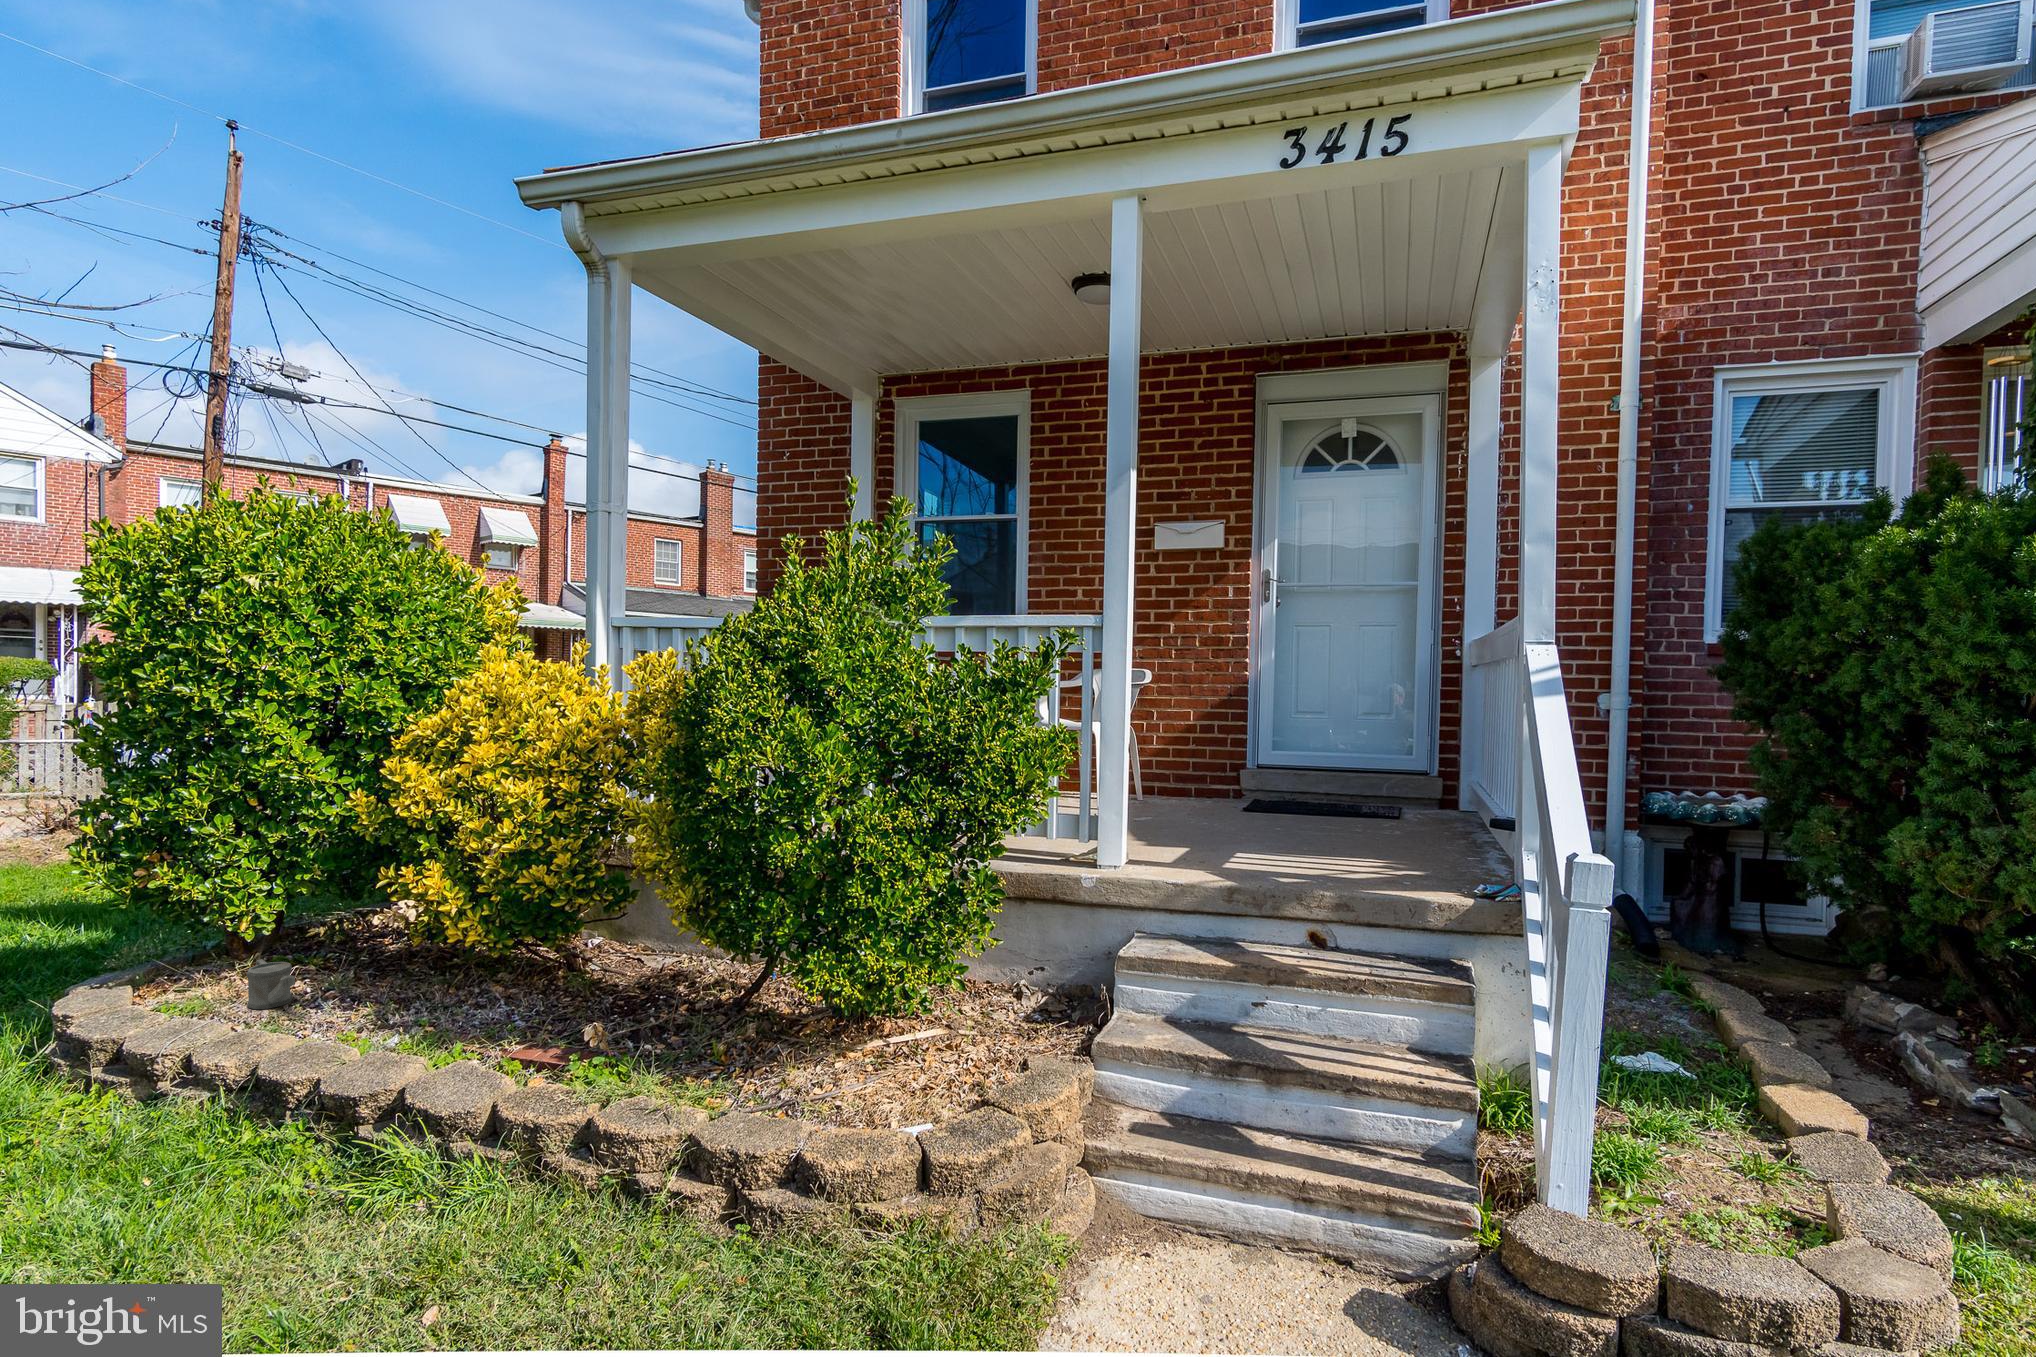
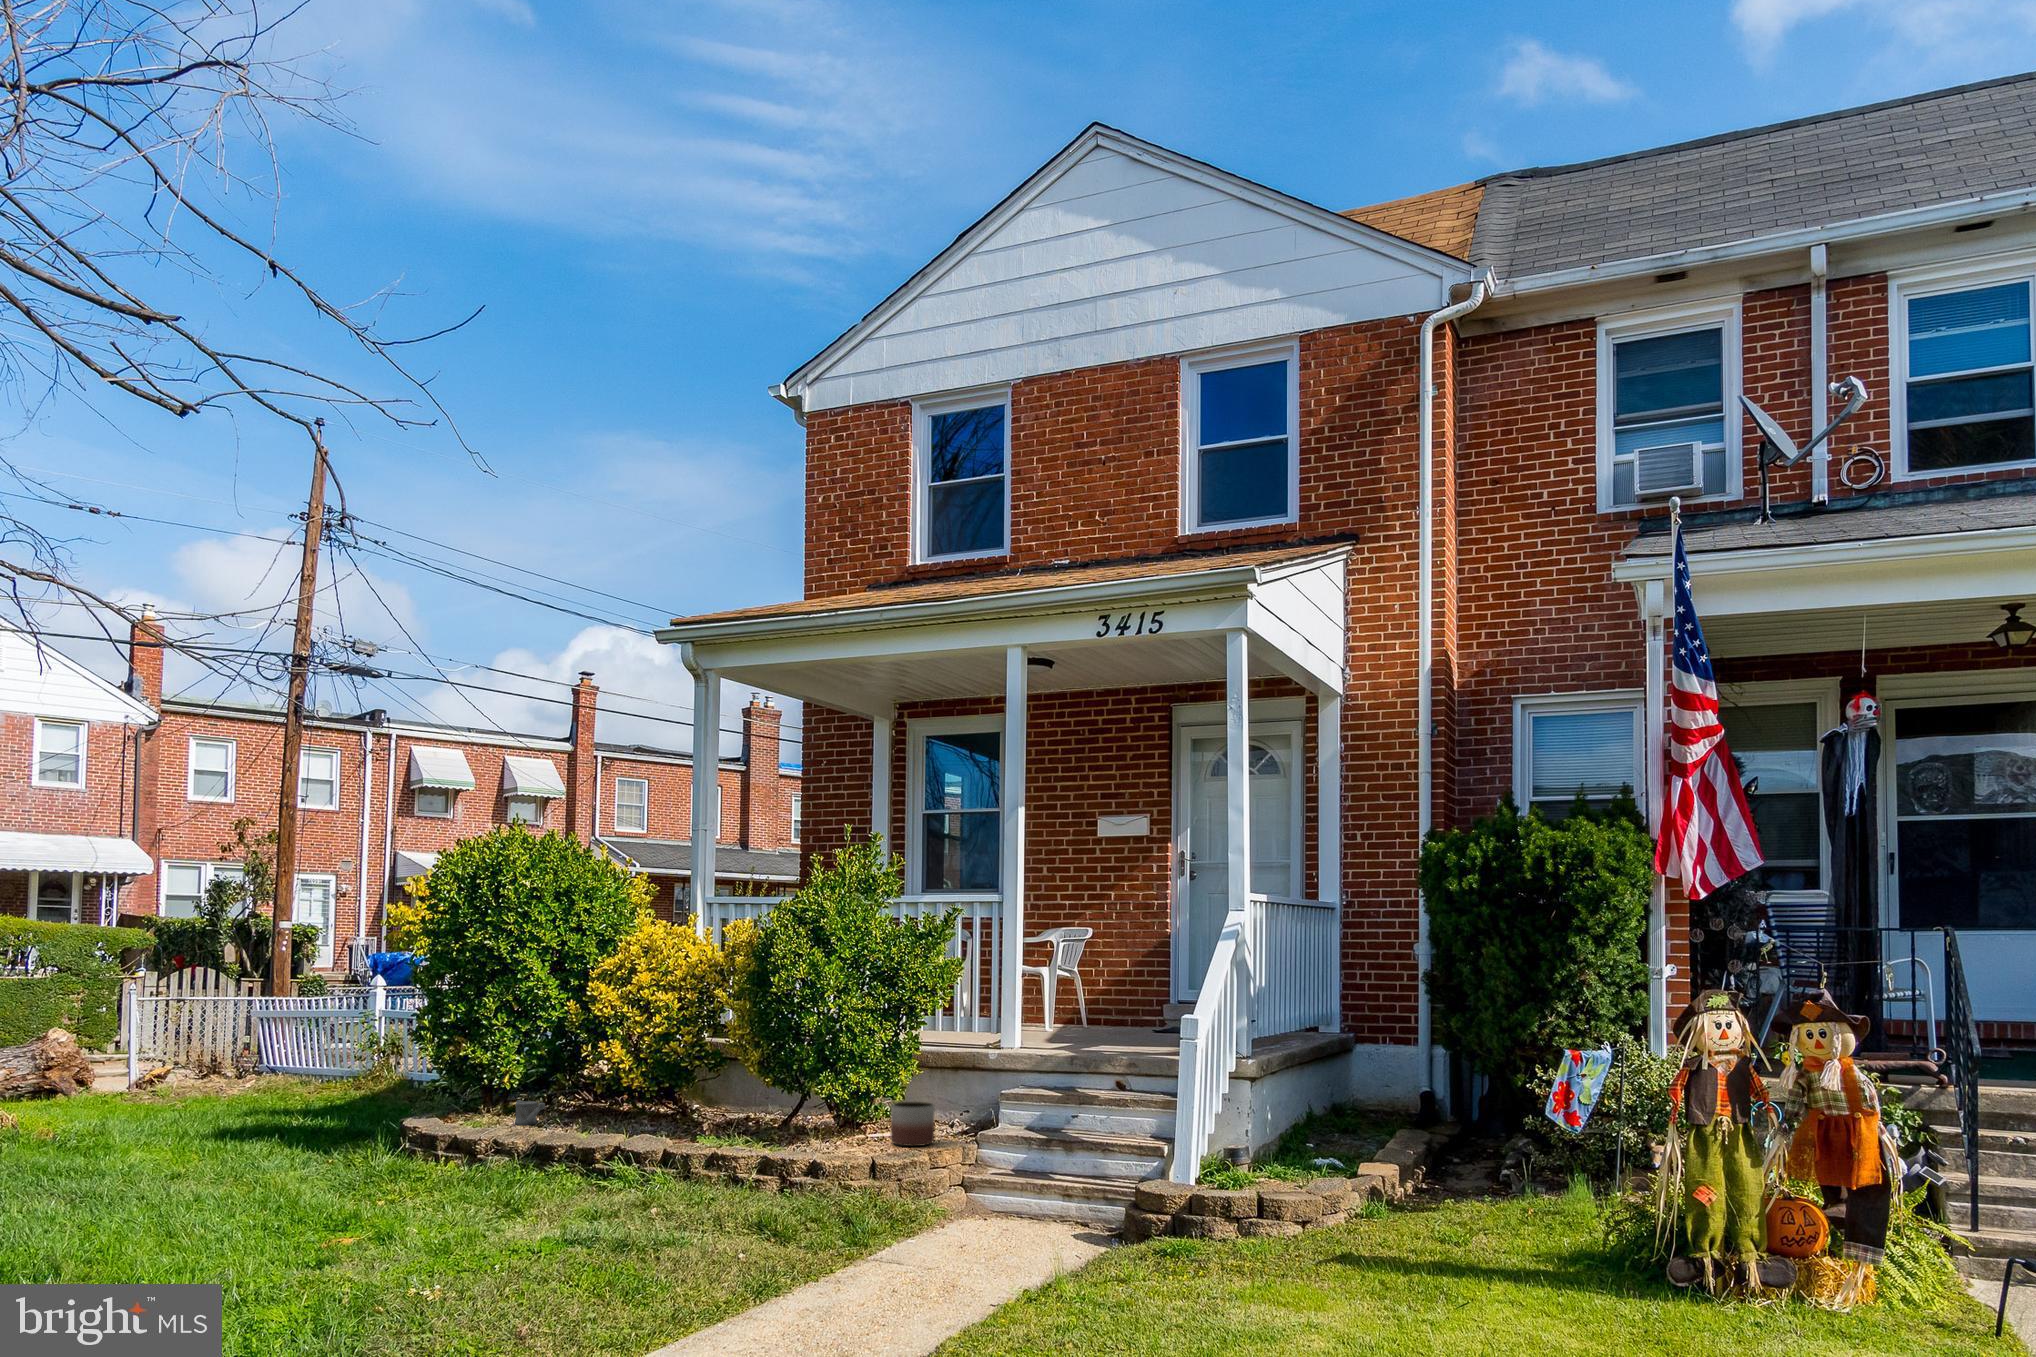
planter: none [938,981,1018,1075] -> present [890,1102,934,1146]

